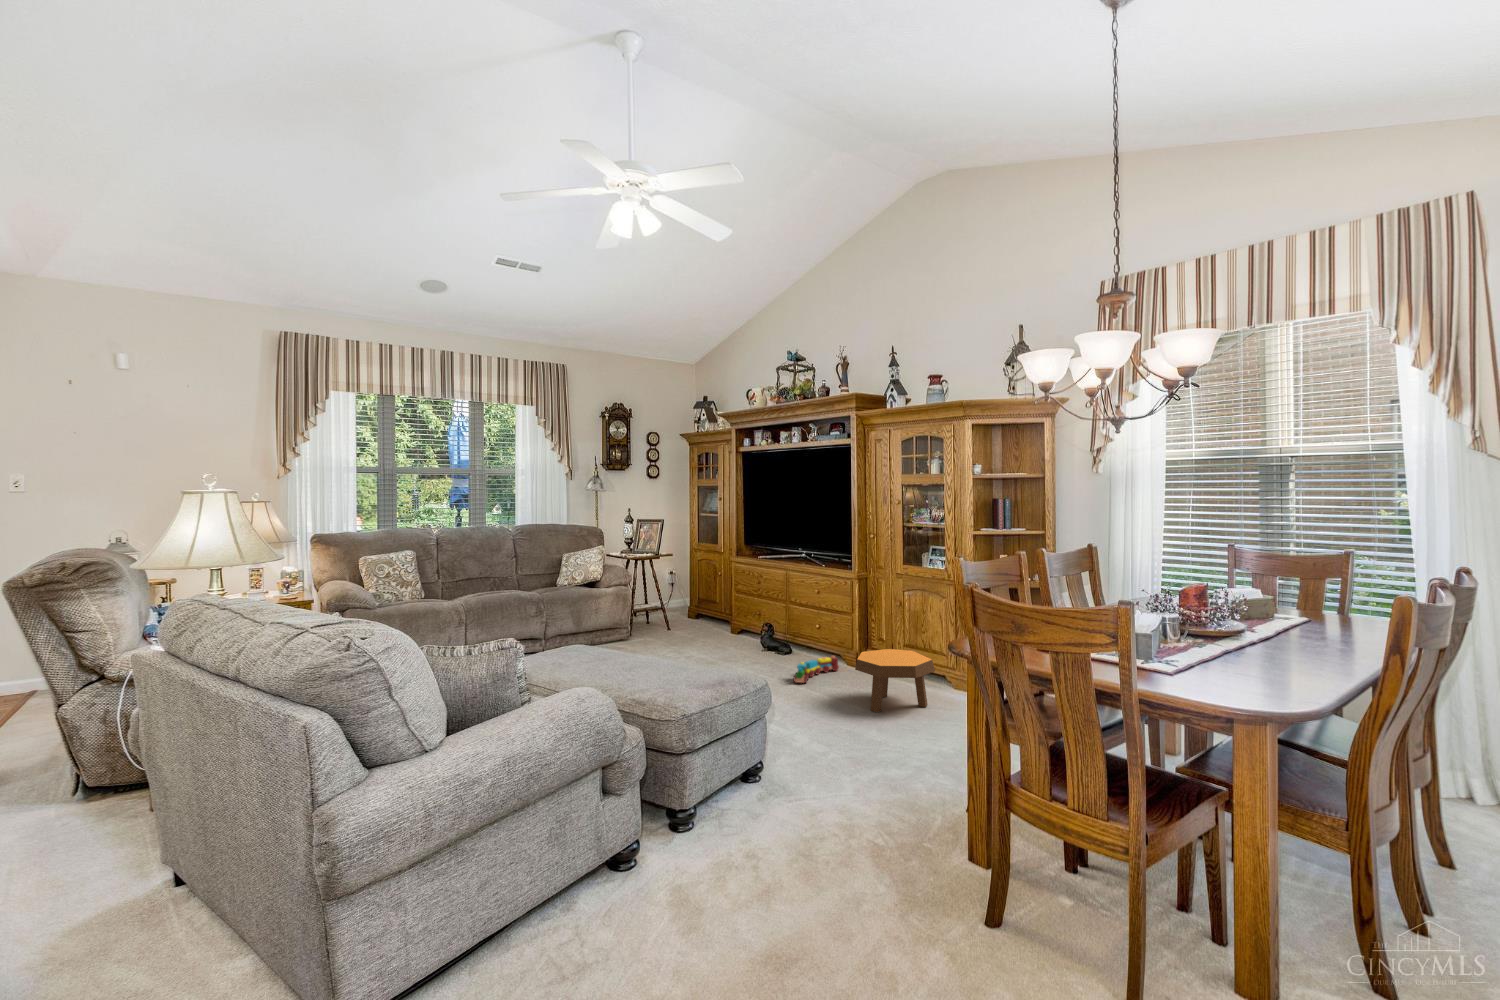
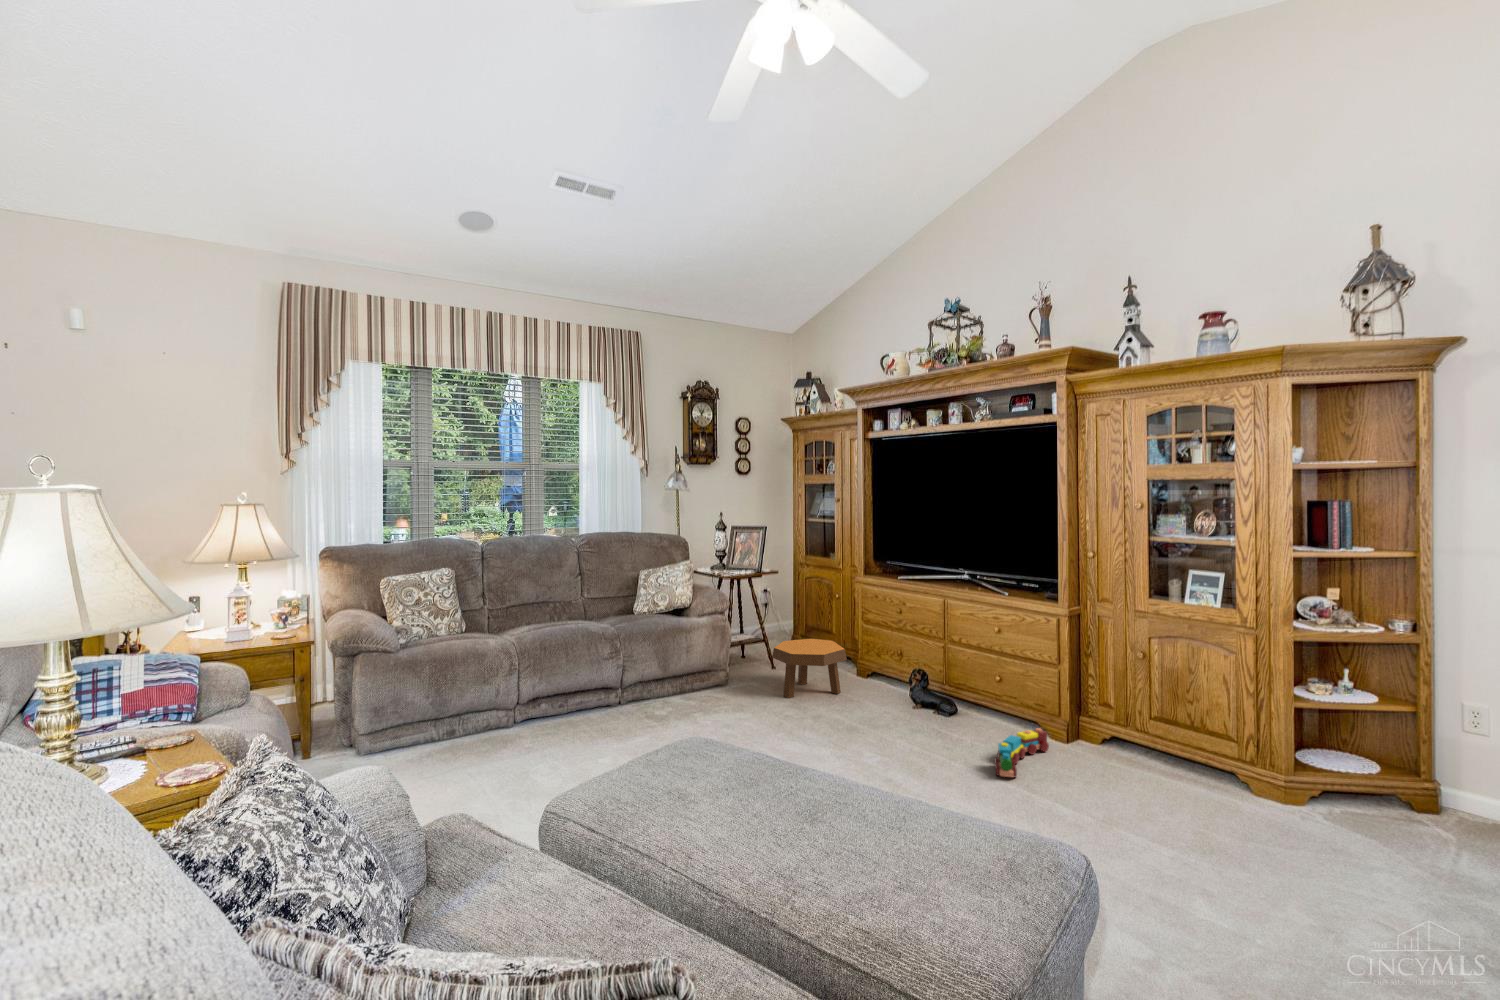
footstool: present [855,649,935,712] -> present [772,639,847,698]

